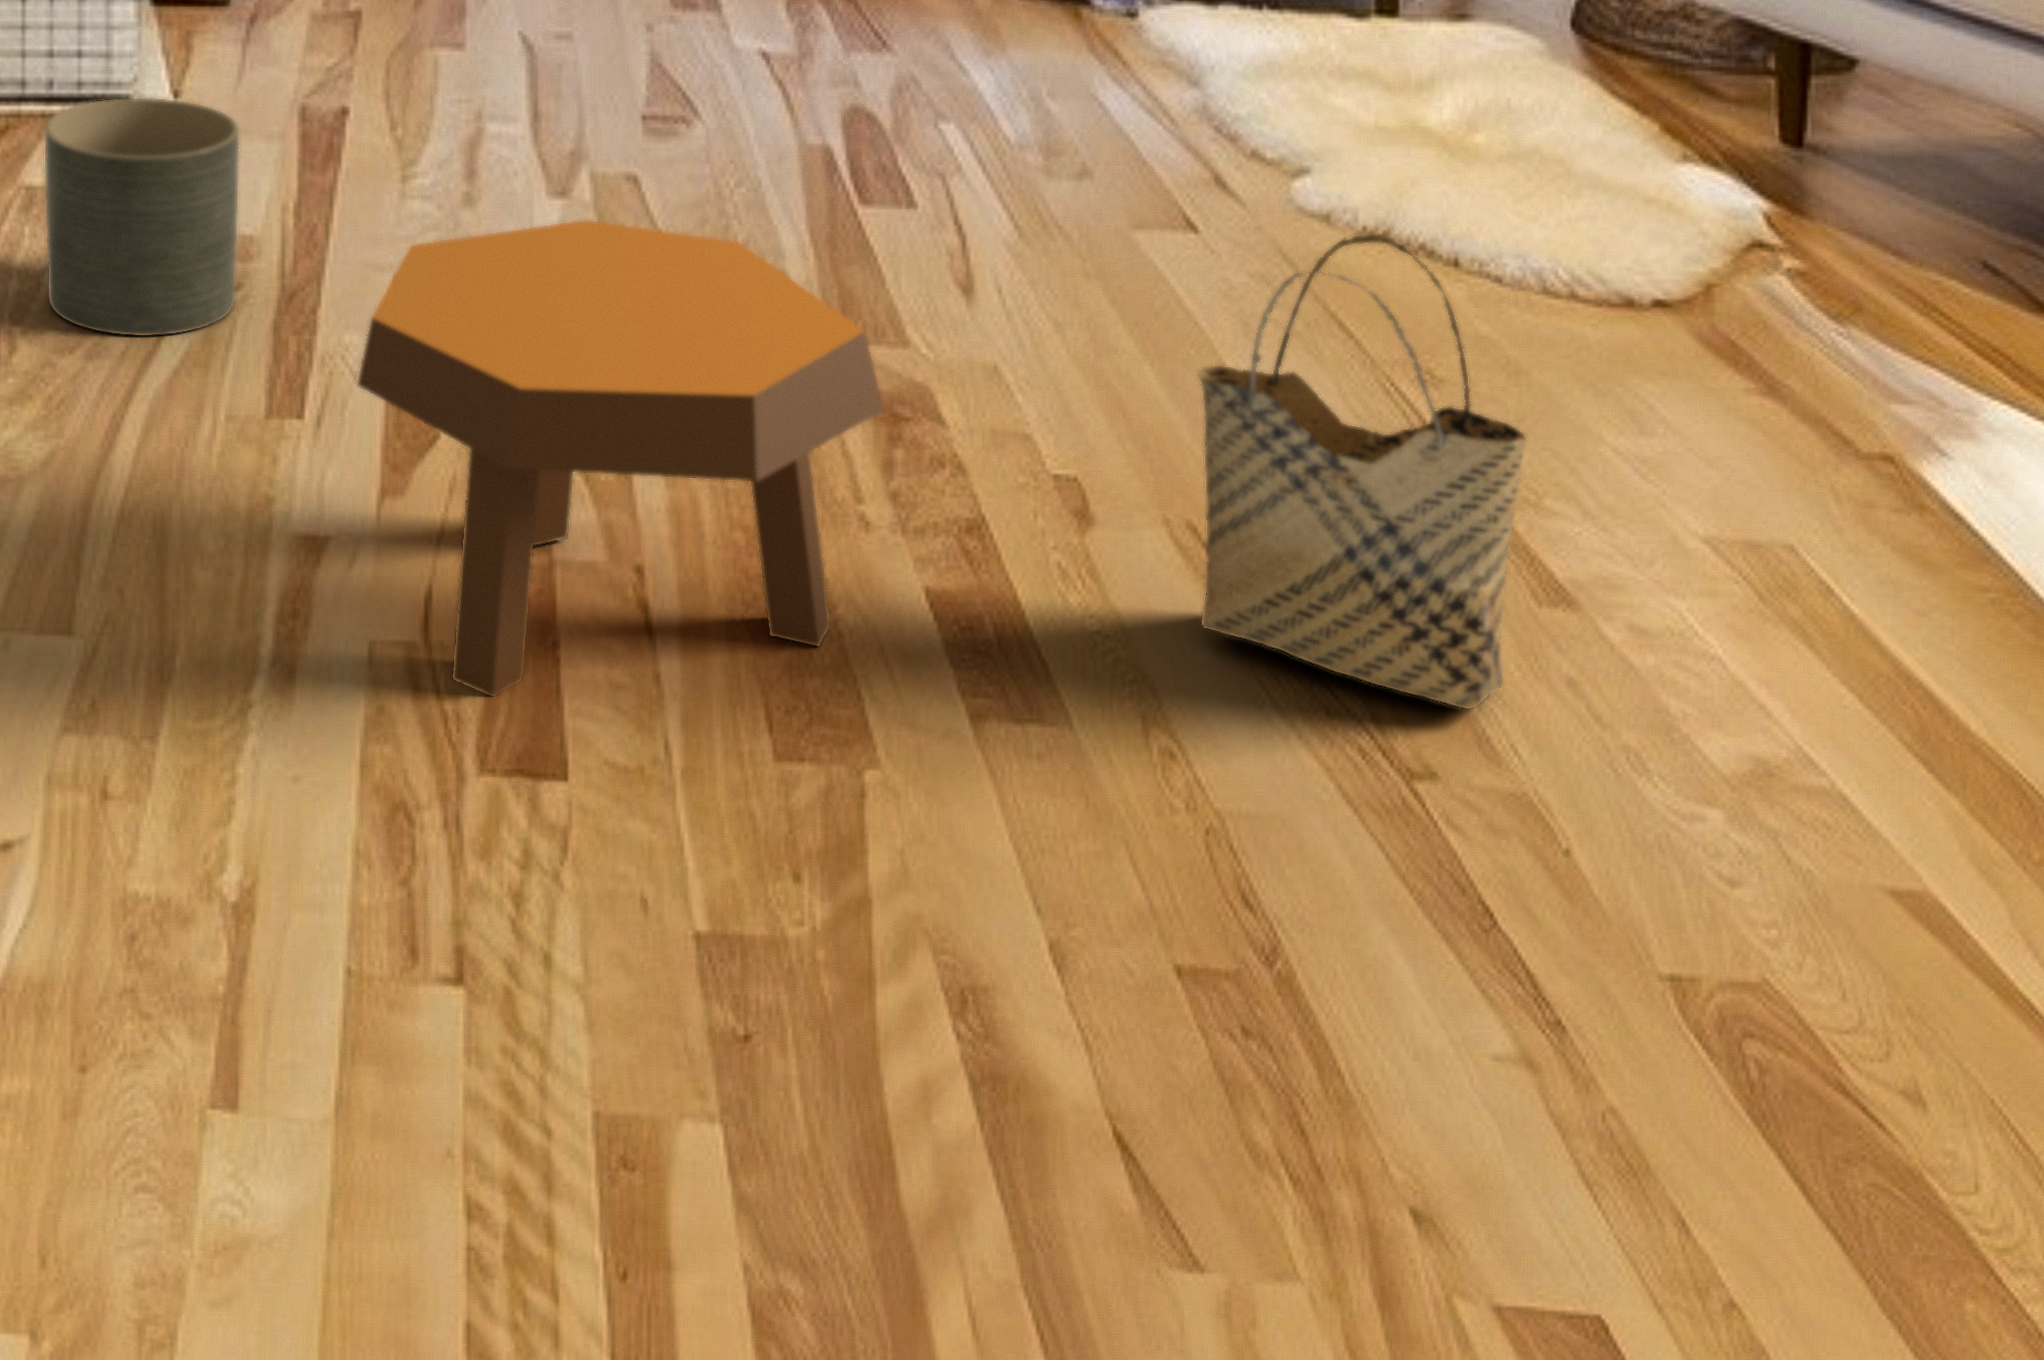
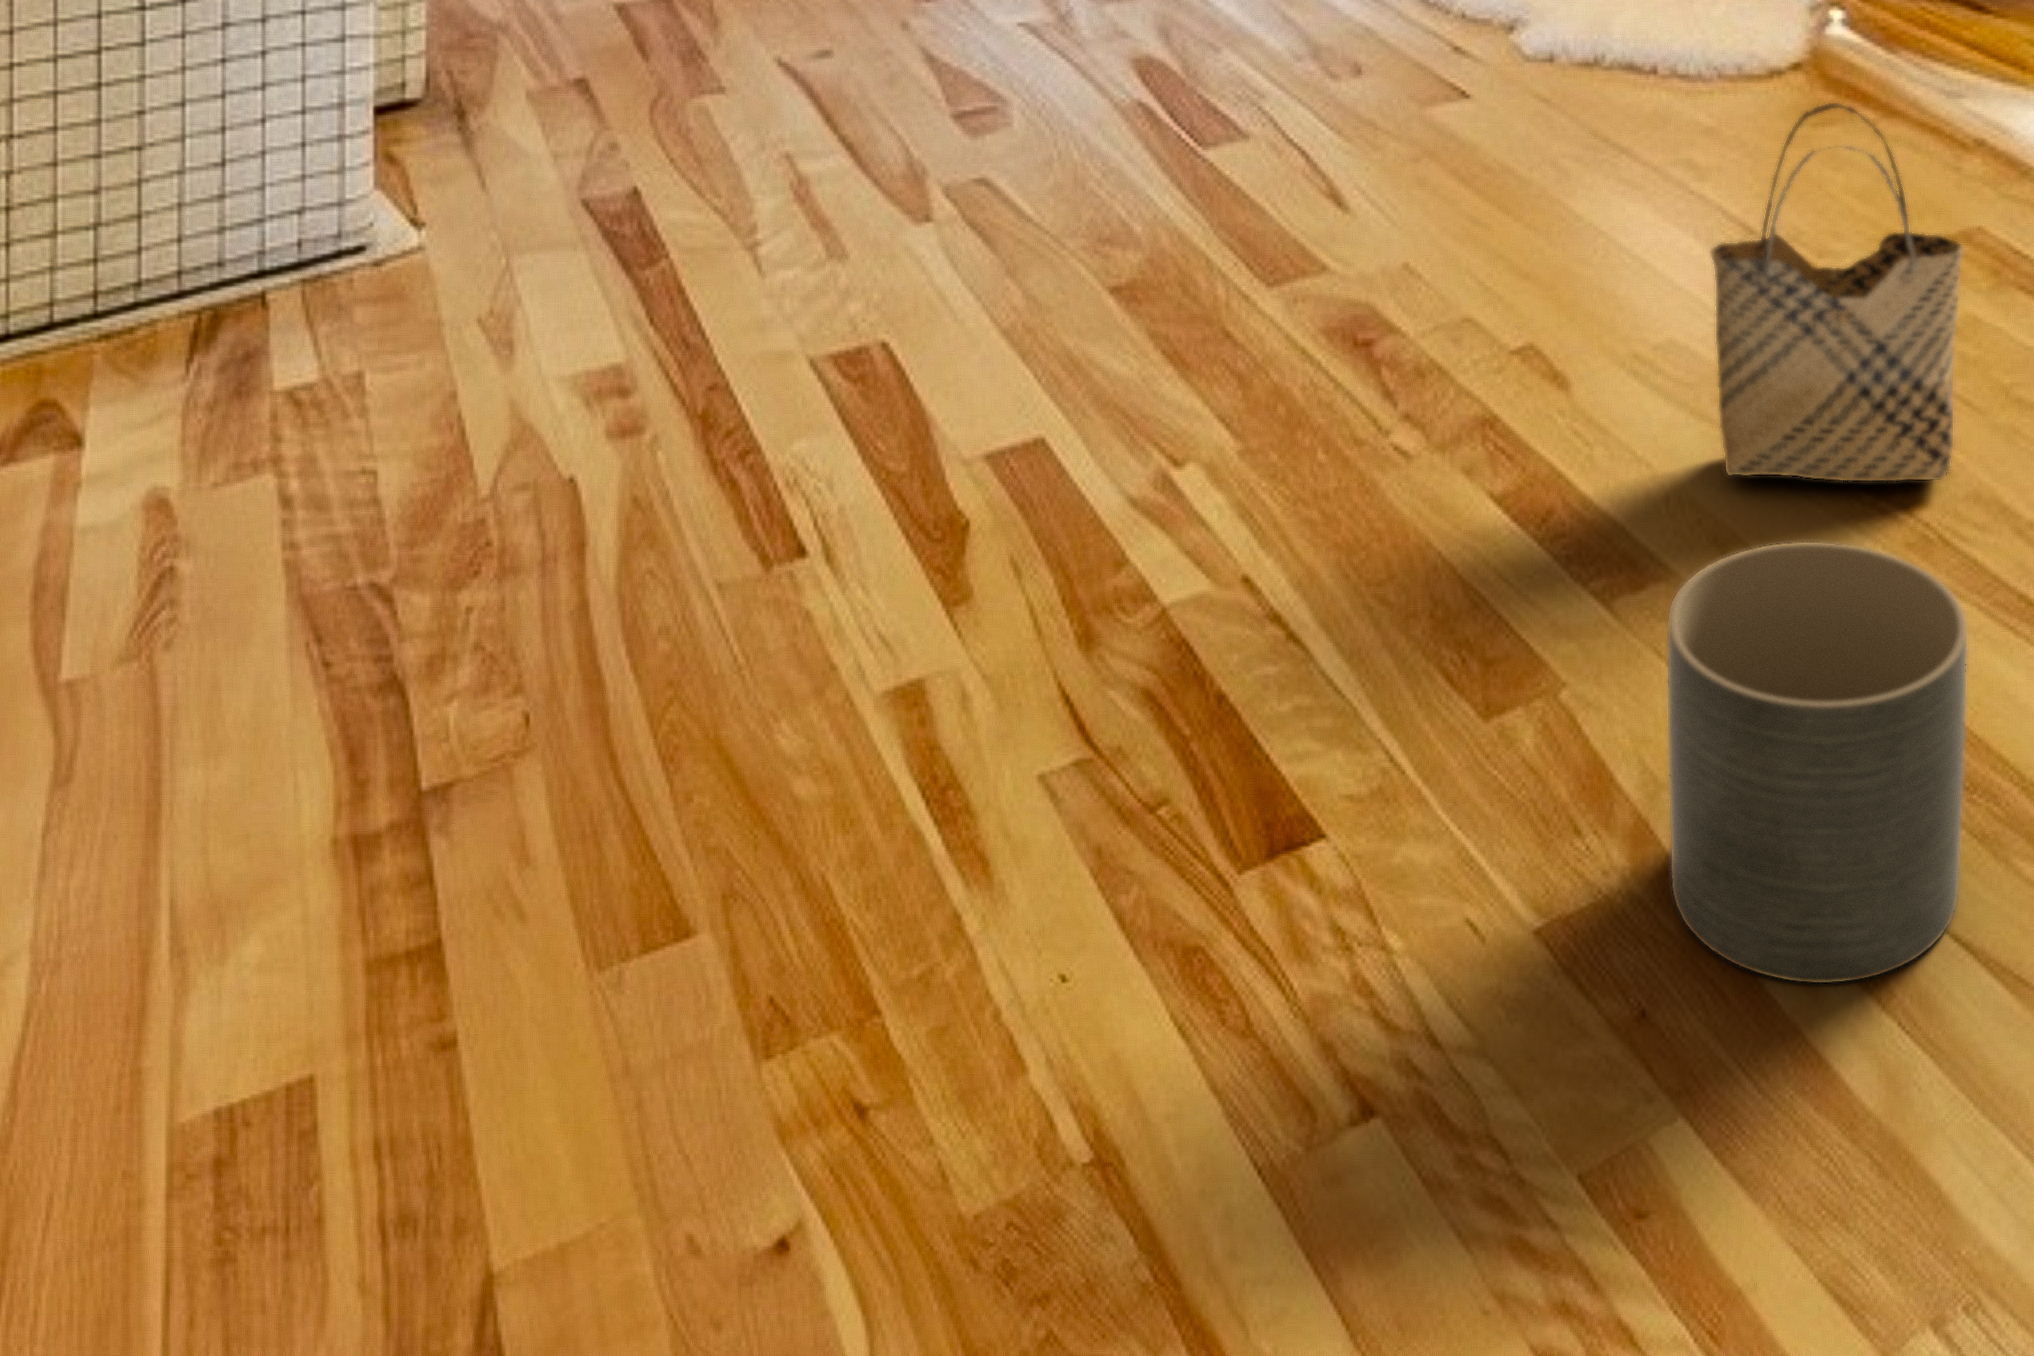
planter: present [45,98,239,335] -> present [1668,542,1967,983]
footstool: present [358,220,884,696] -> none [993,234,1497,772]

